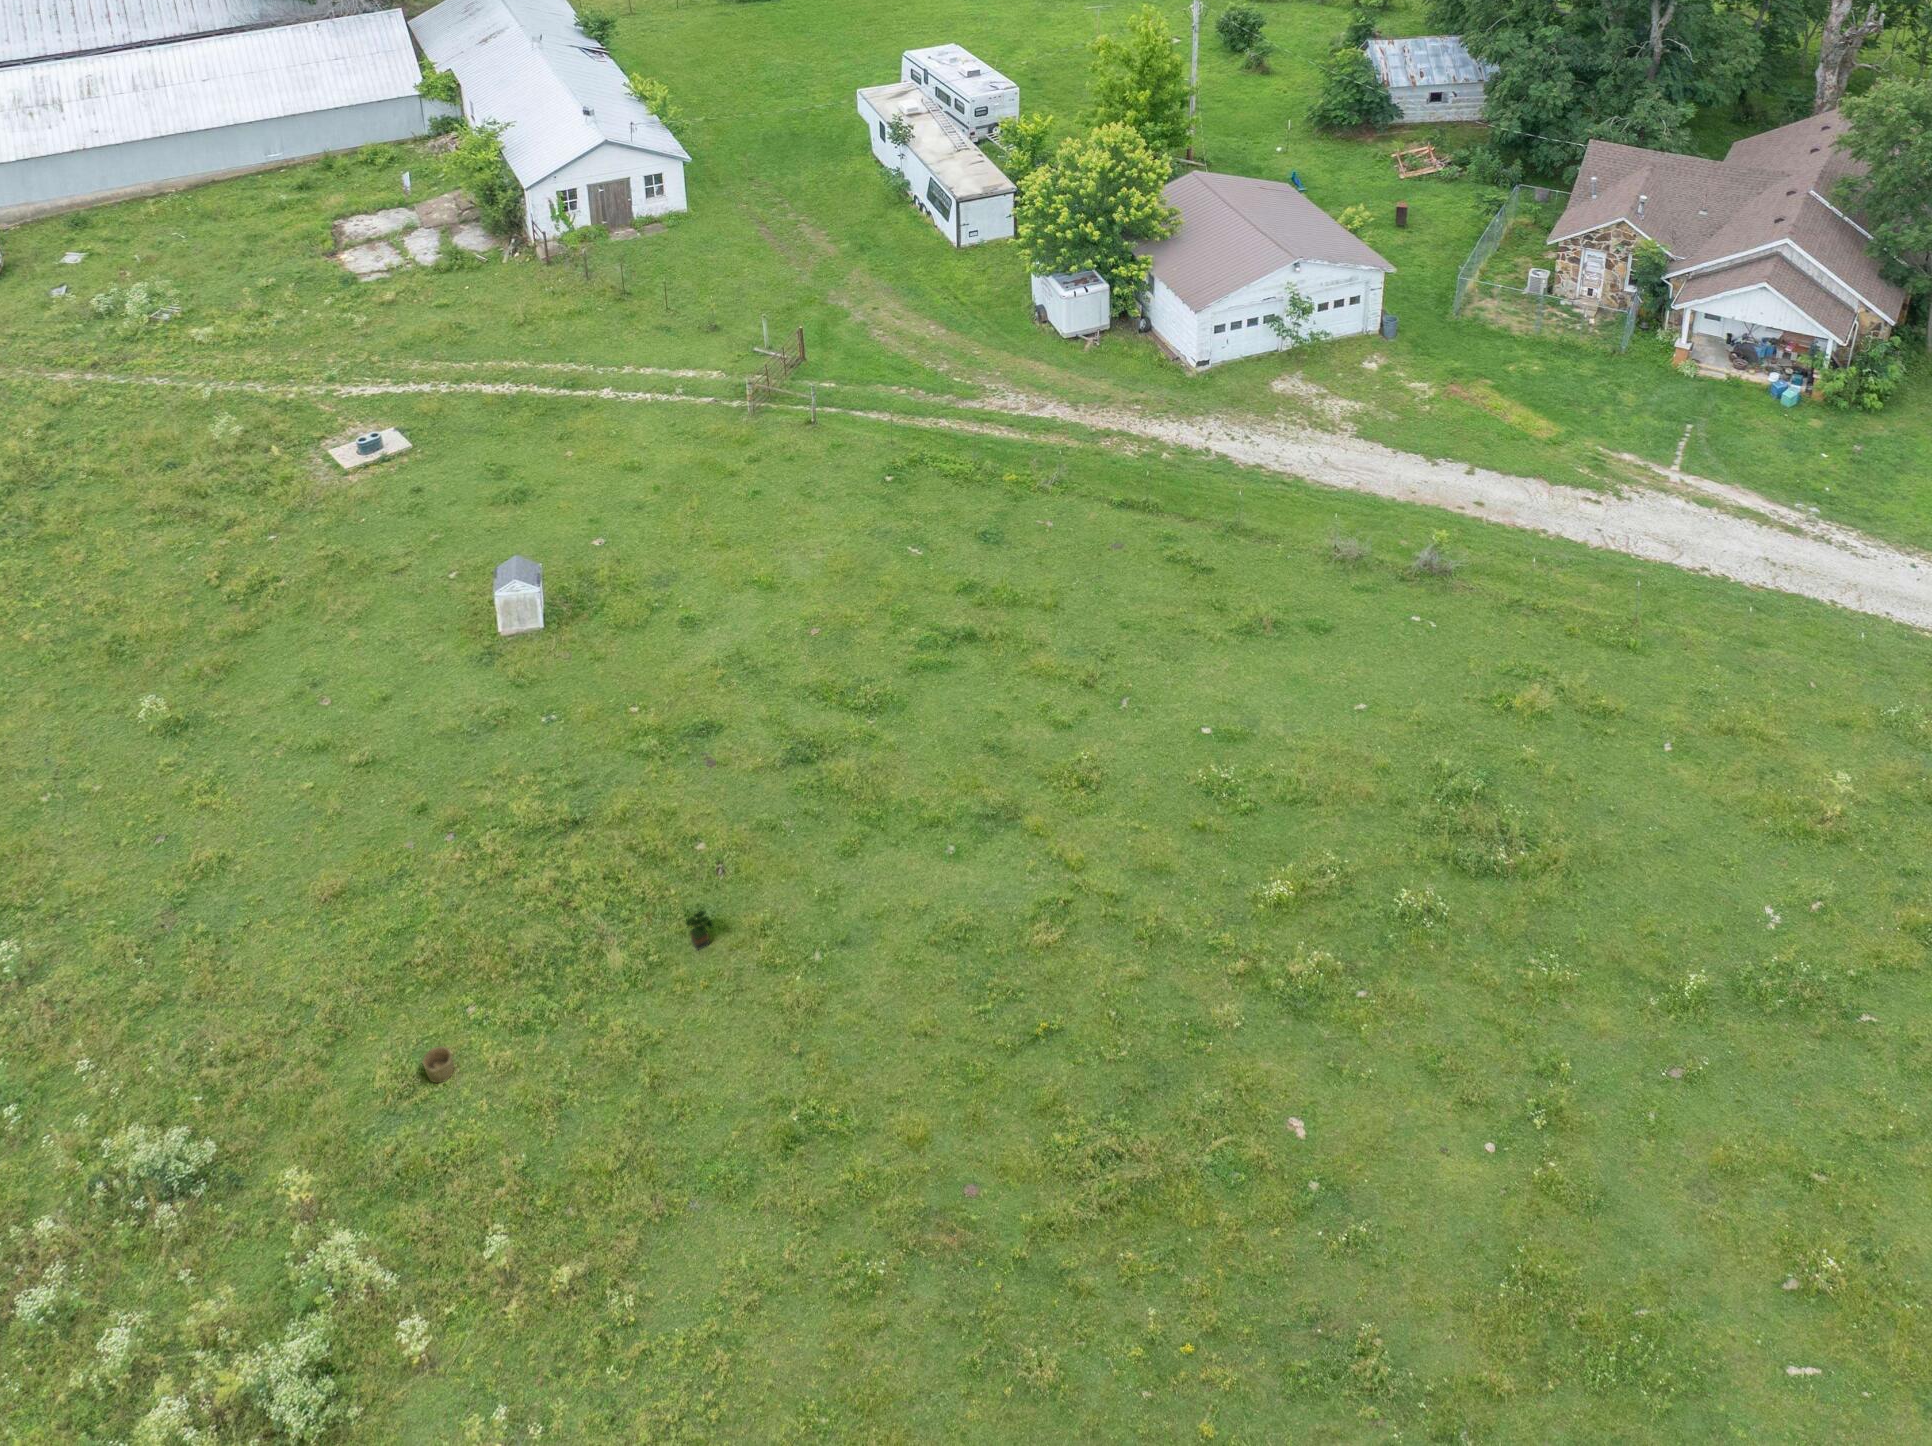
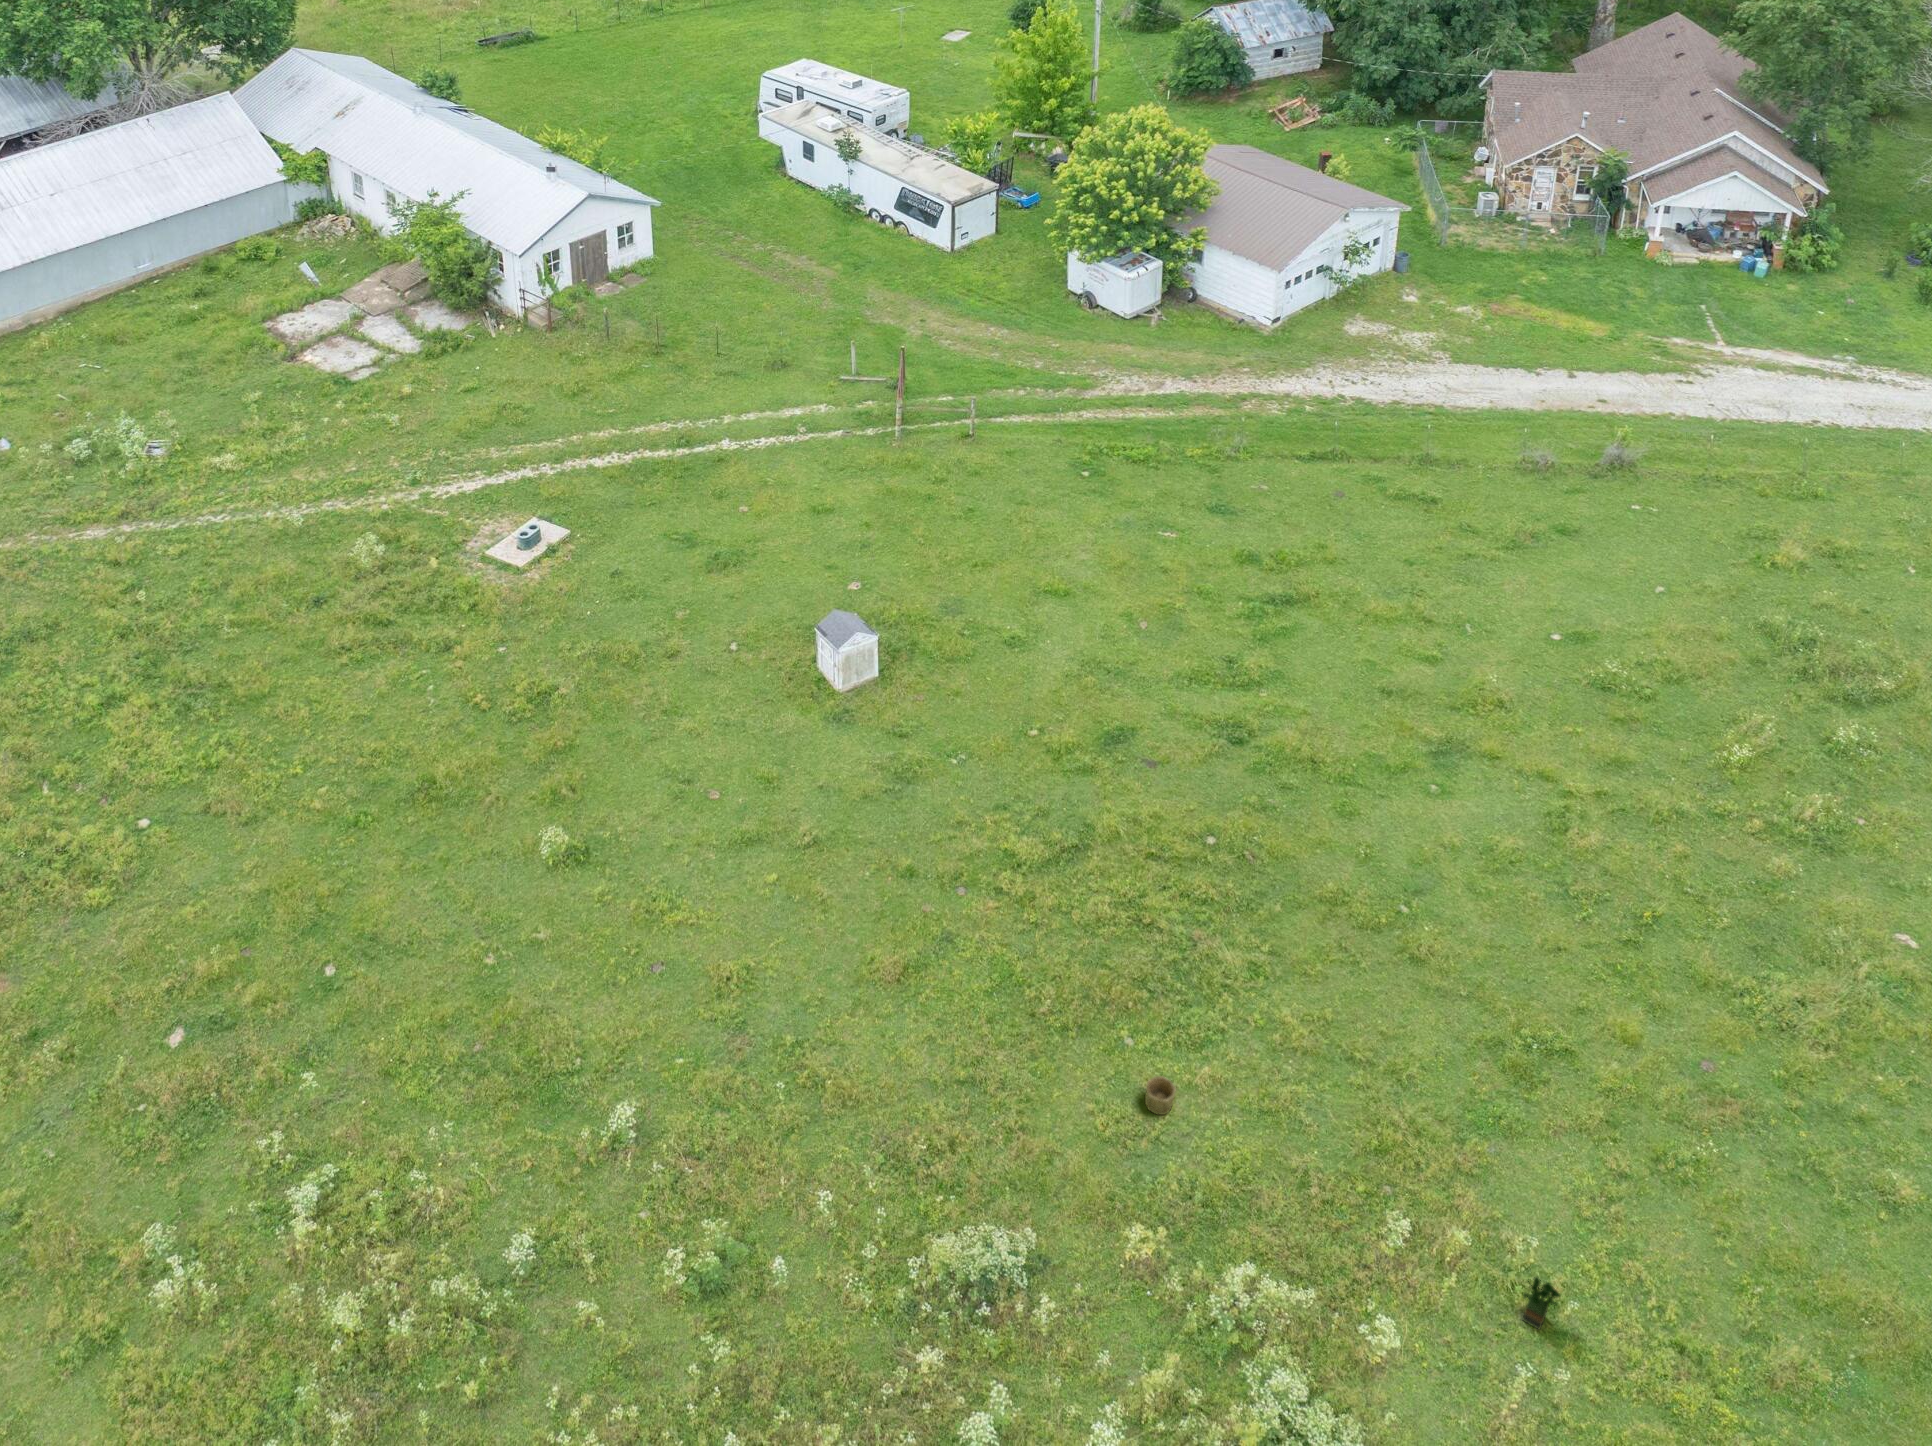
potted tree: present [686,911,713,950] -> present [1522,1277,1560,1329]

